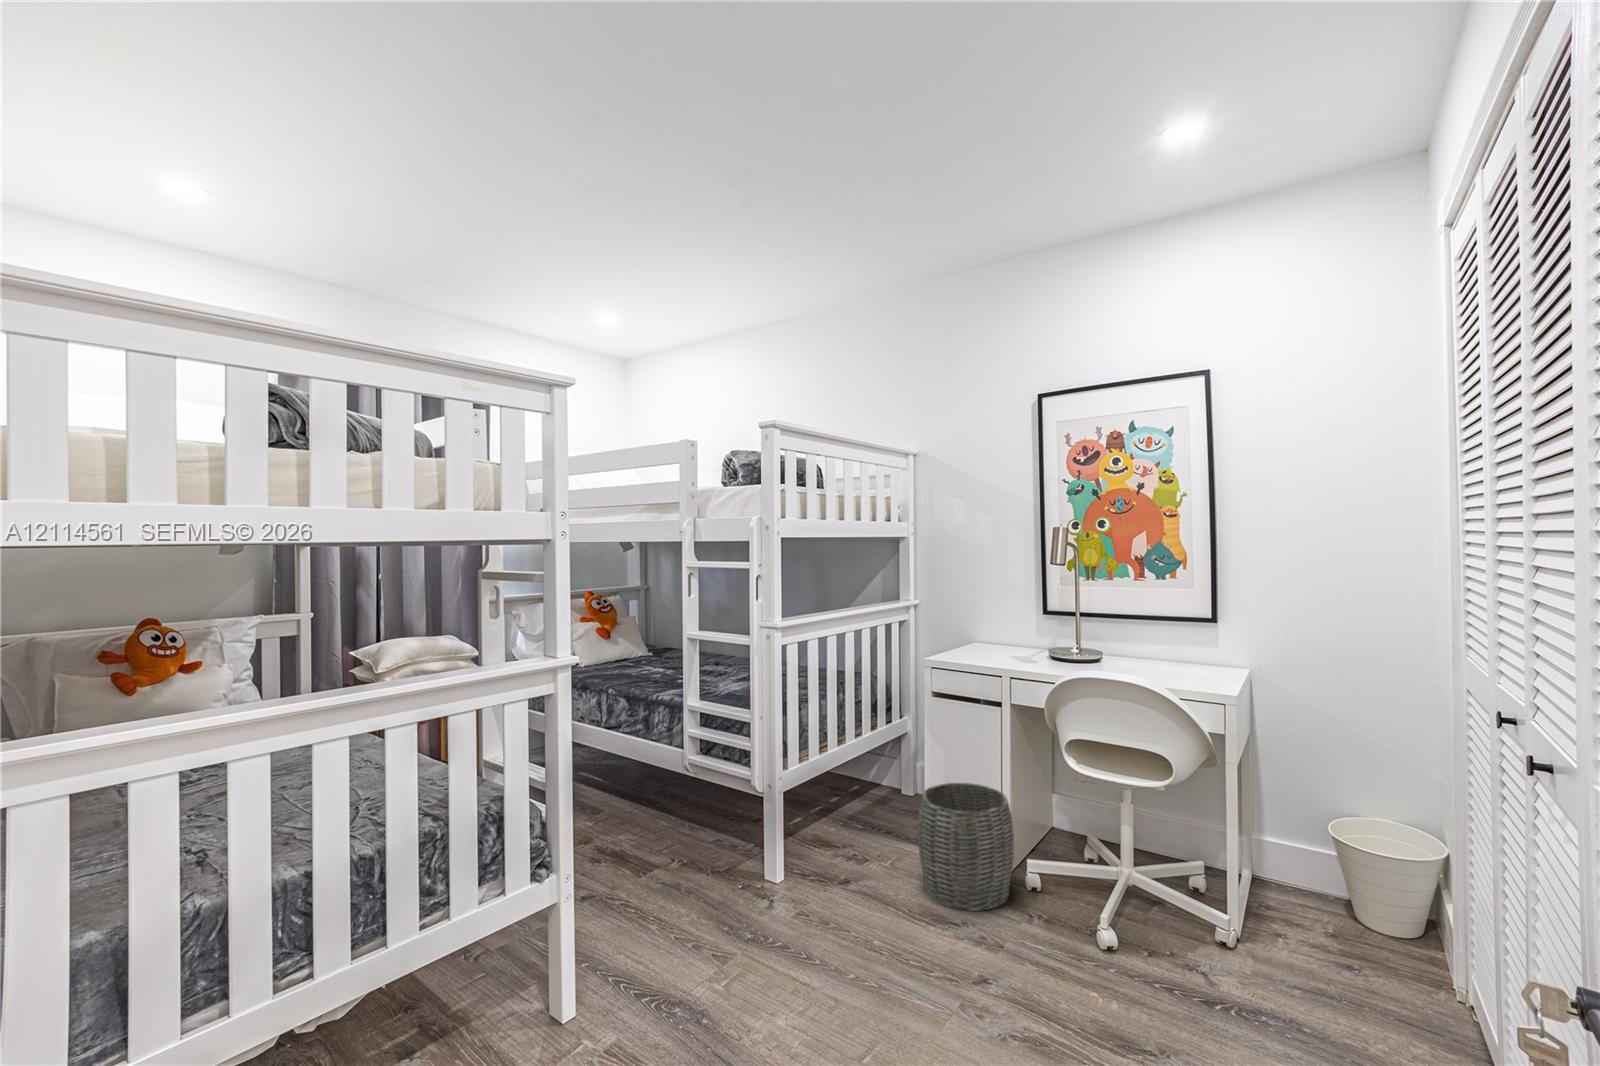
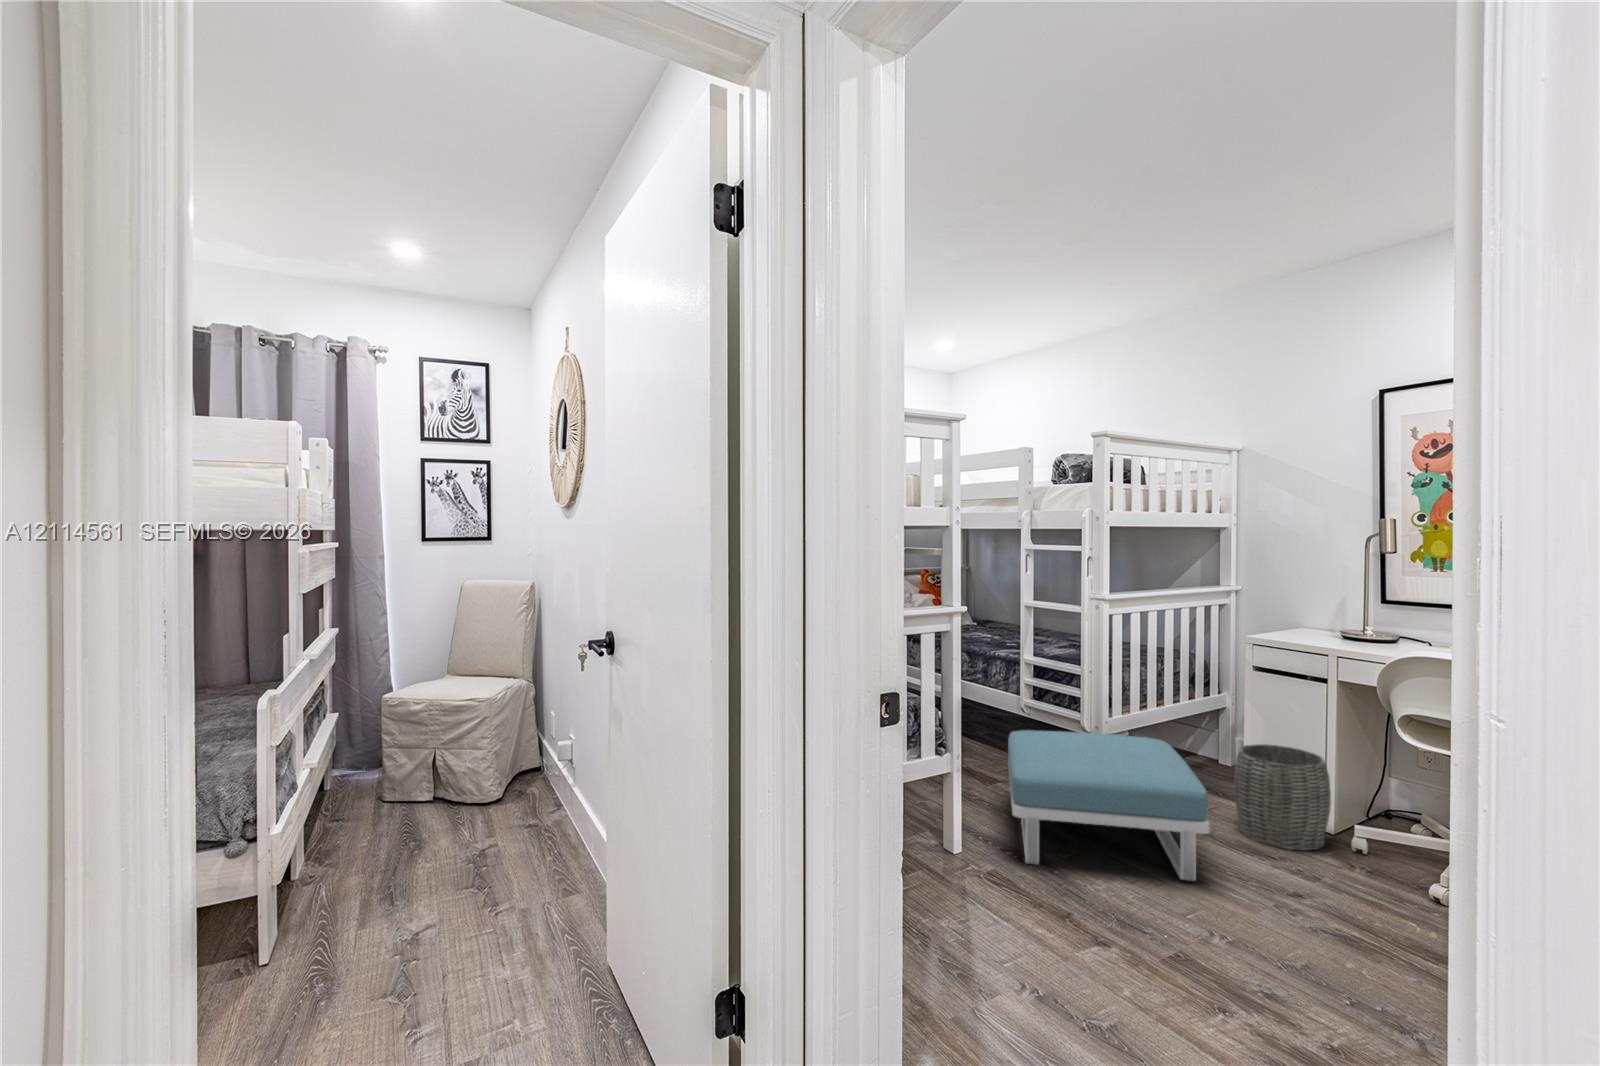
footstool: none [646,795,895,1019] -> present [1008,730,1210,881]

